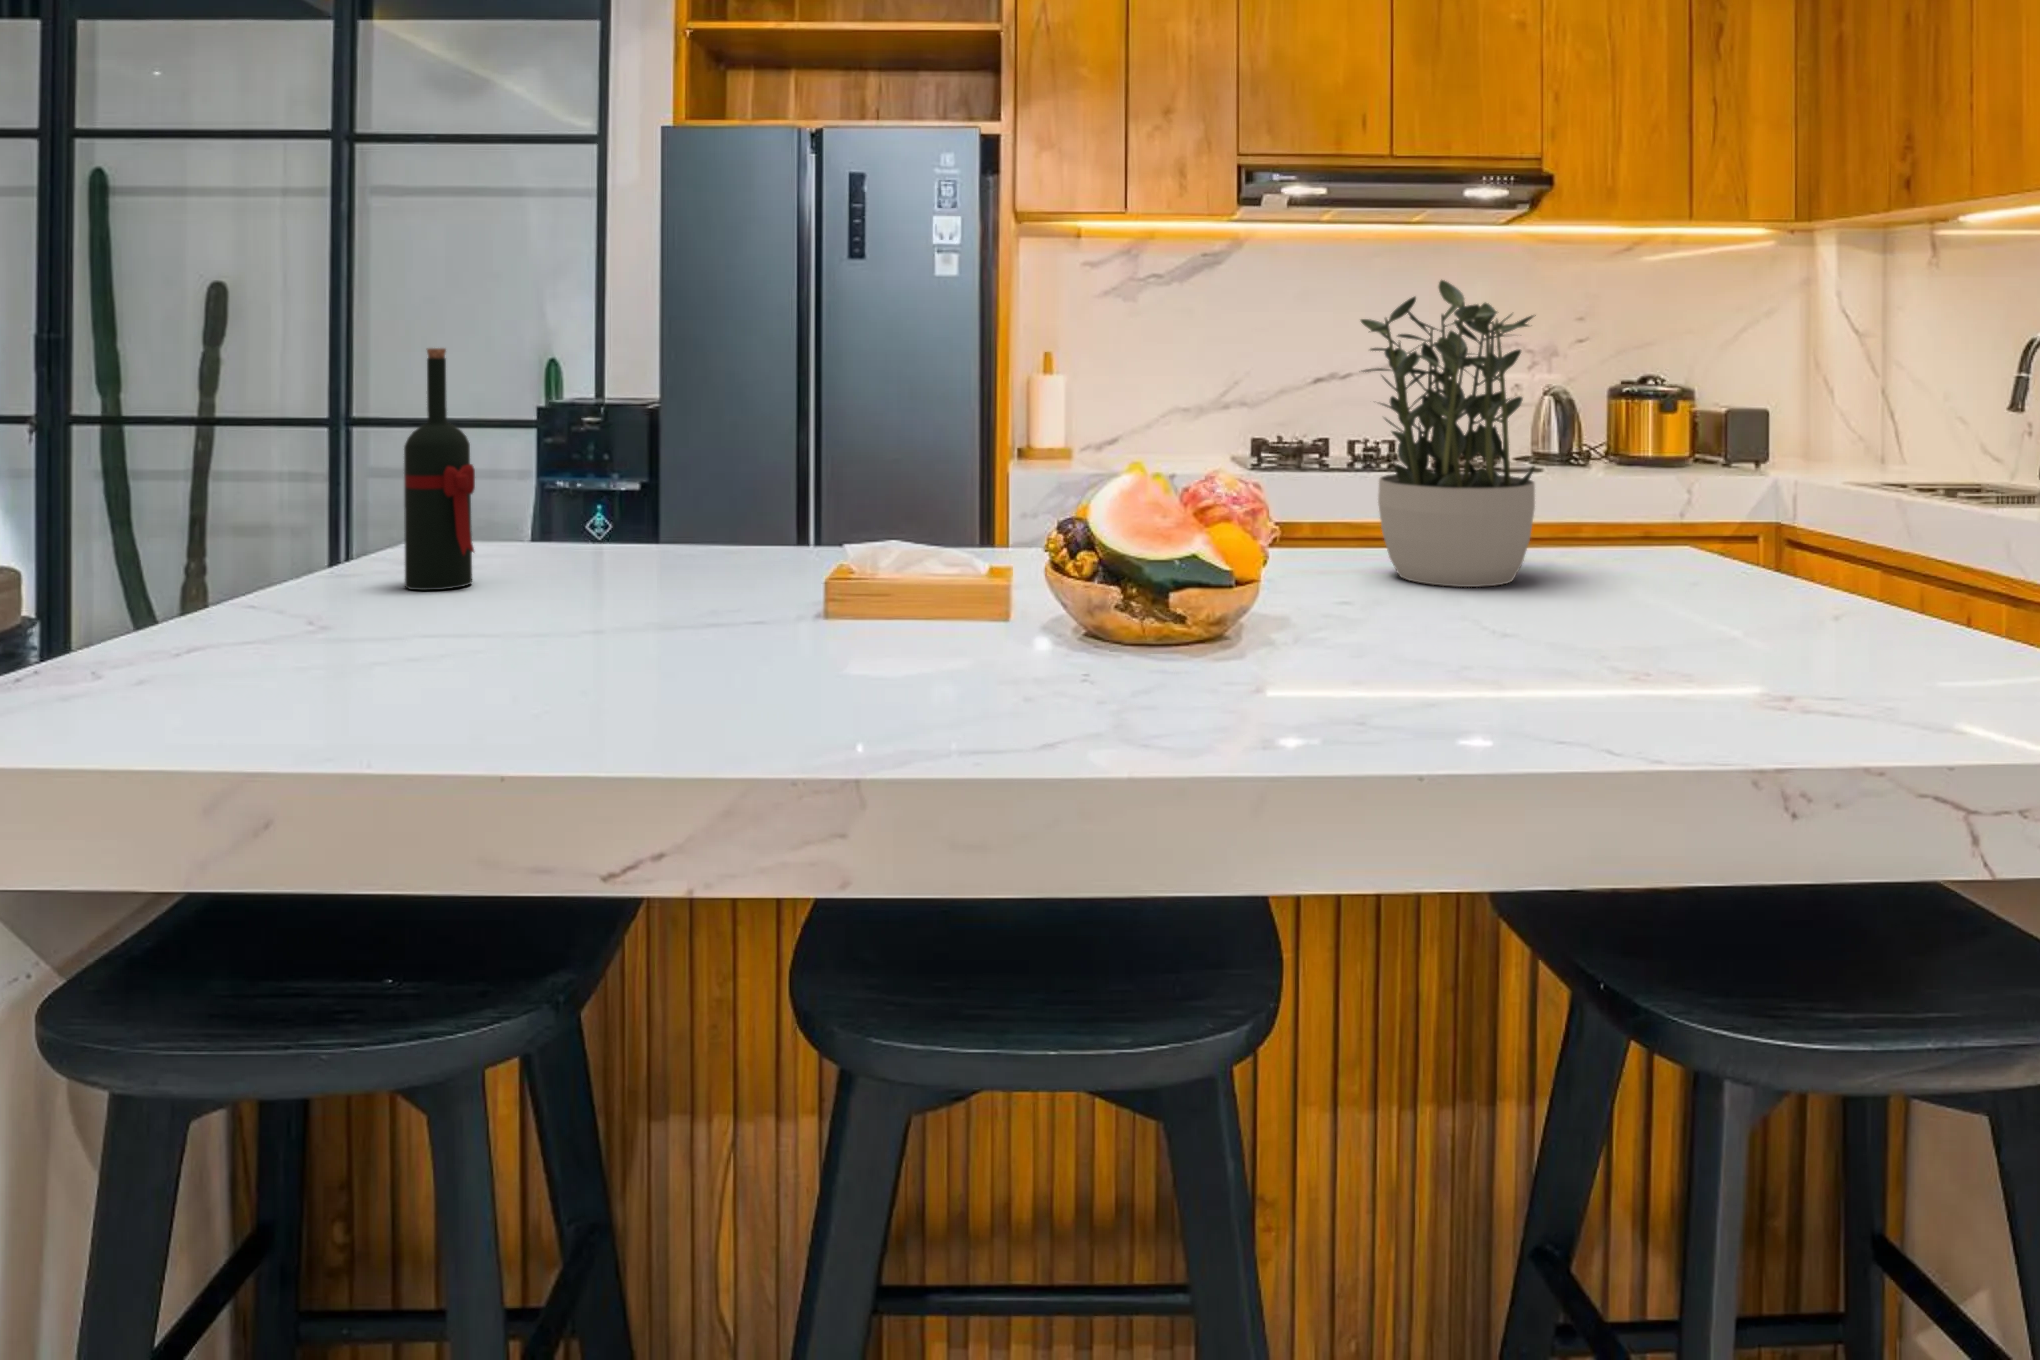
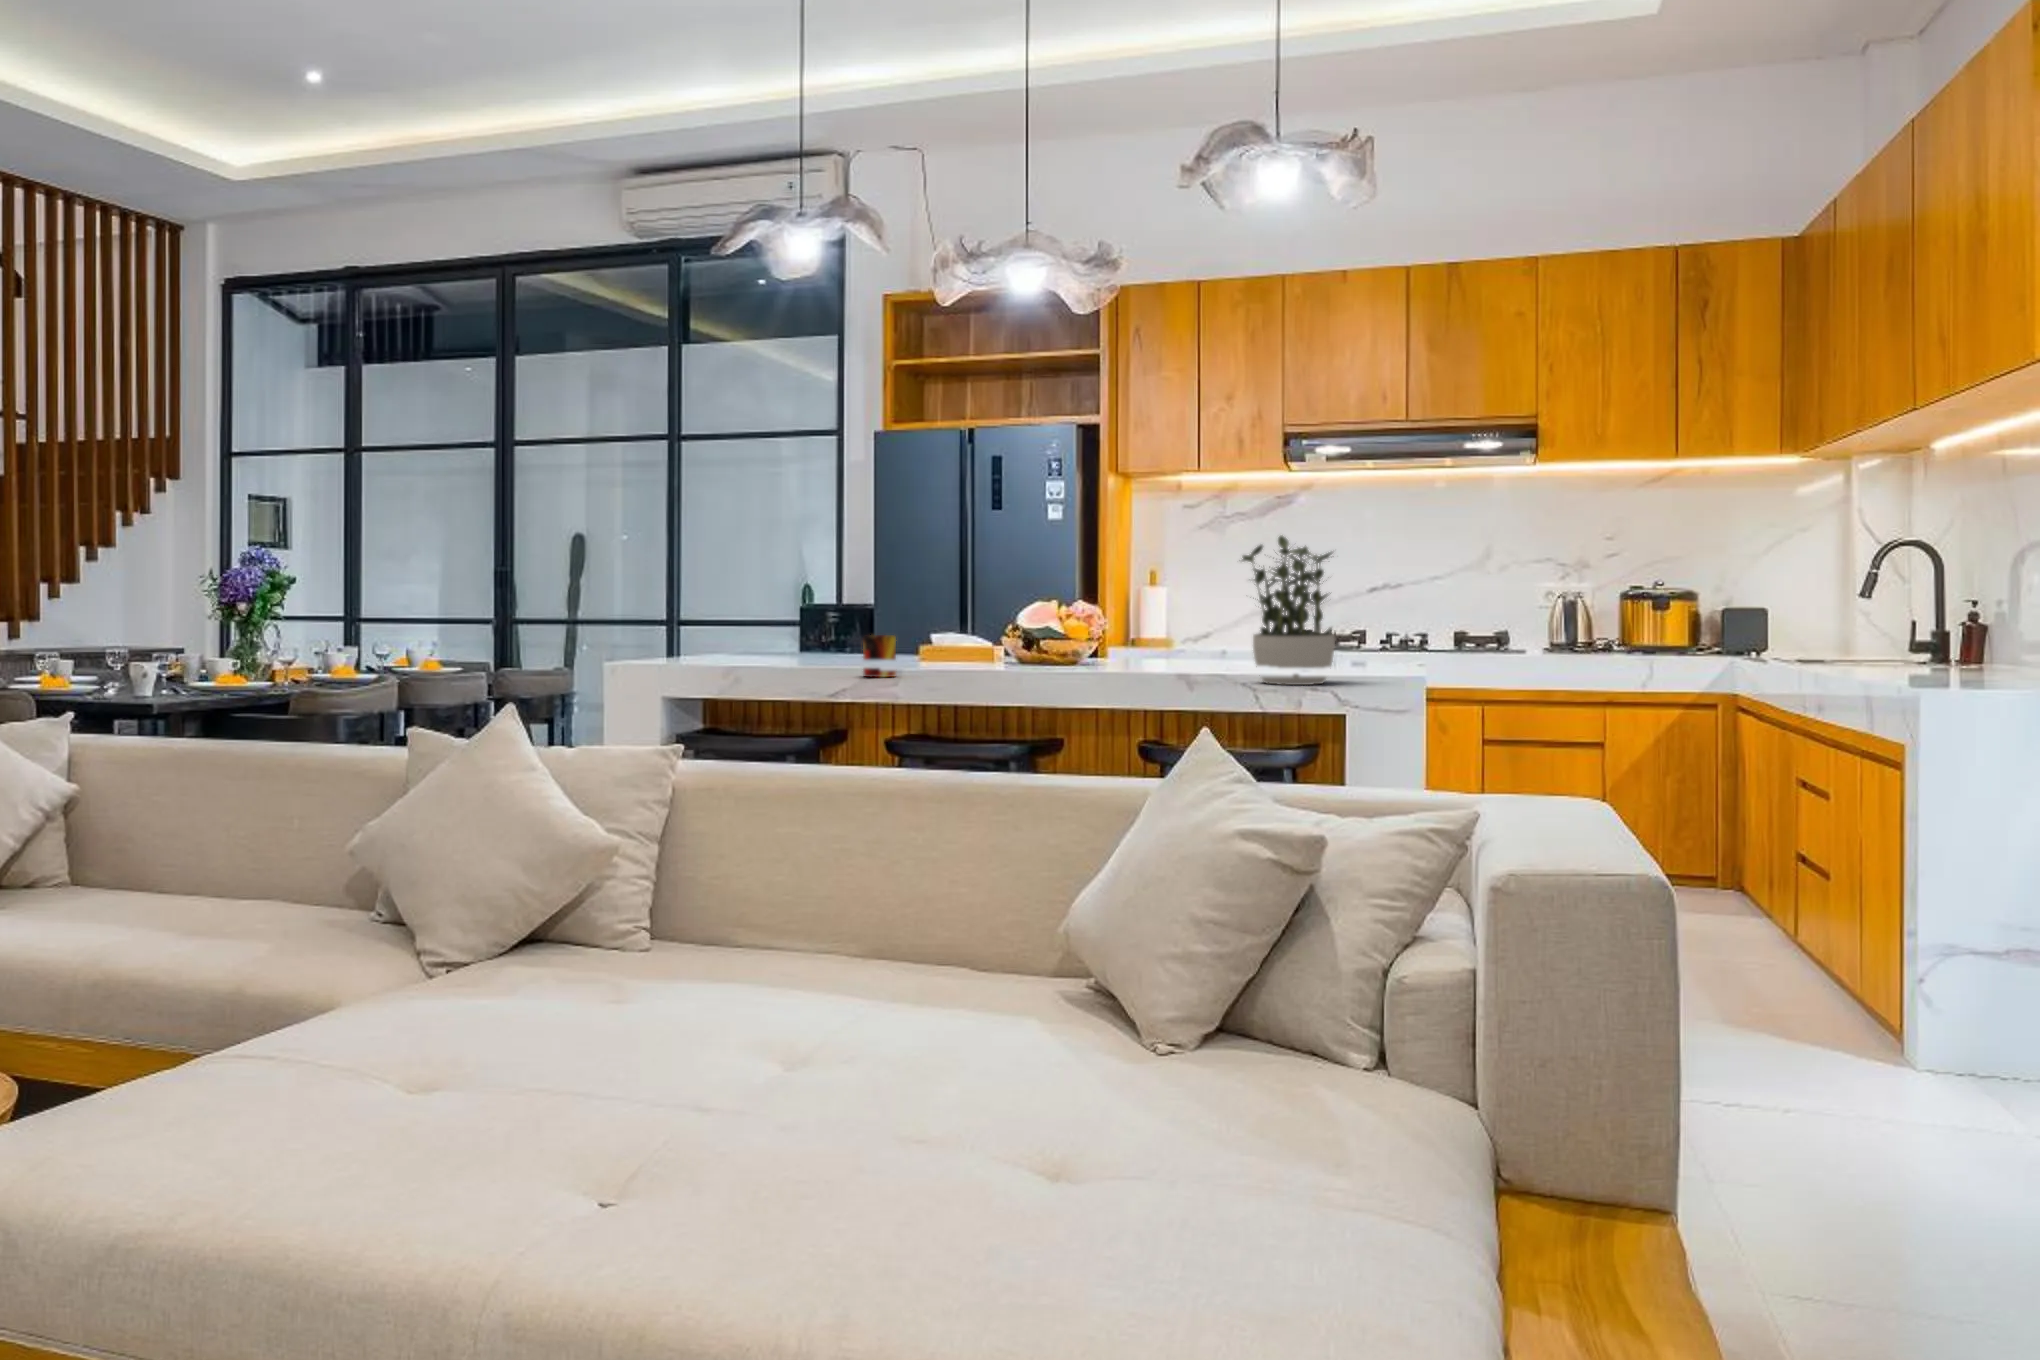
wine bottle: present [404,348,475,591] -> none [794,577,824,679]
mug: none [578,477,654,573] -> present [863,635,896,677]

